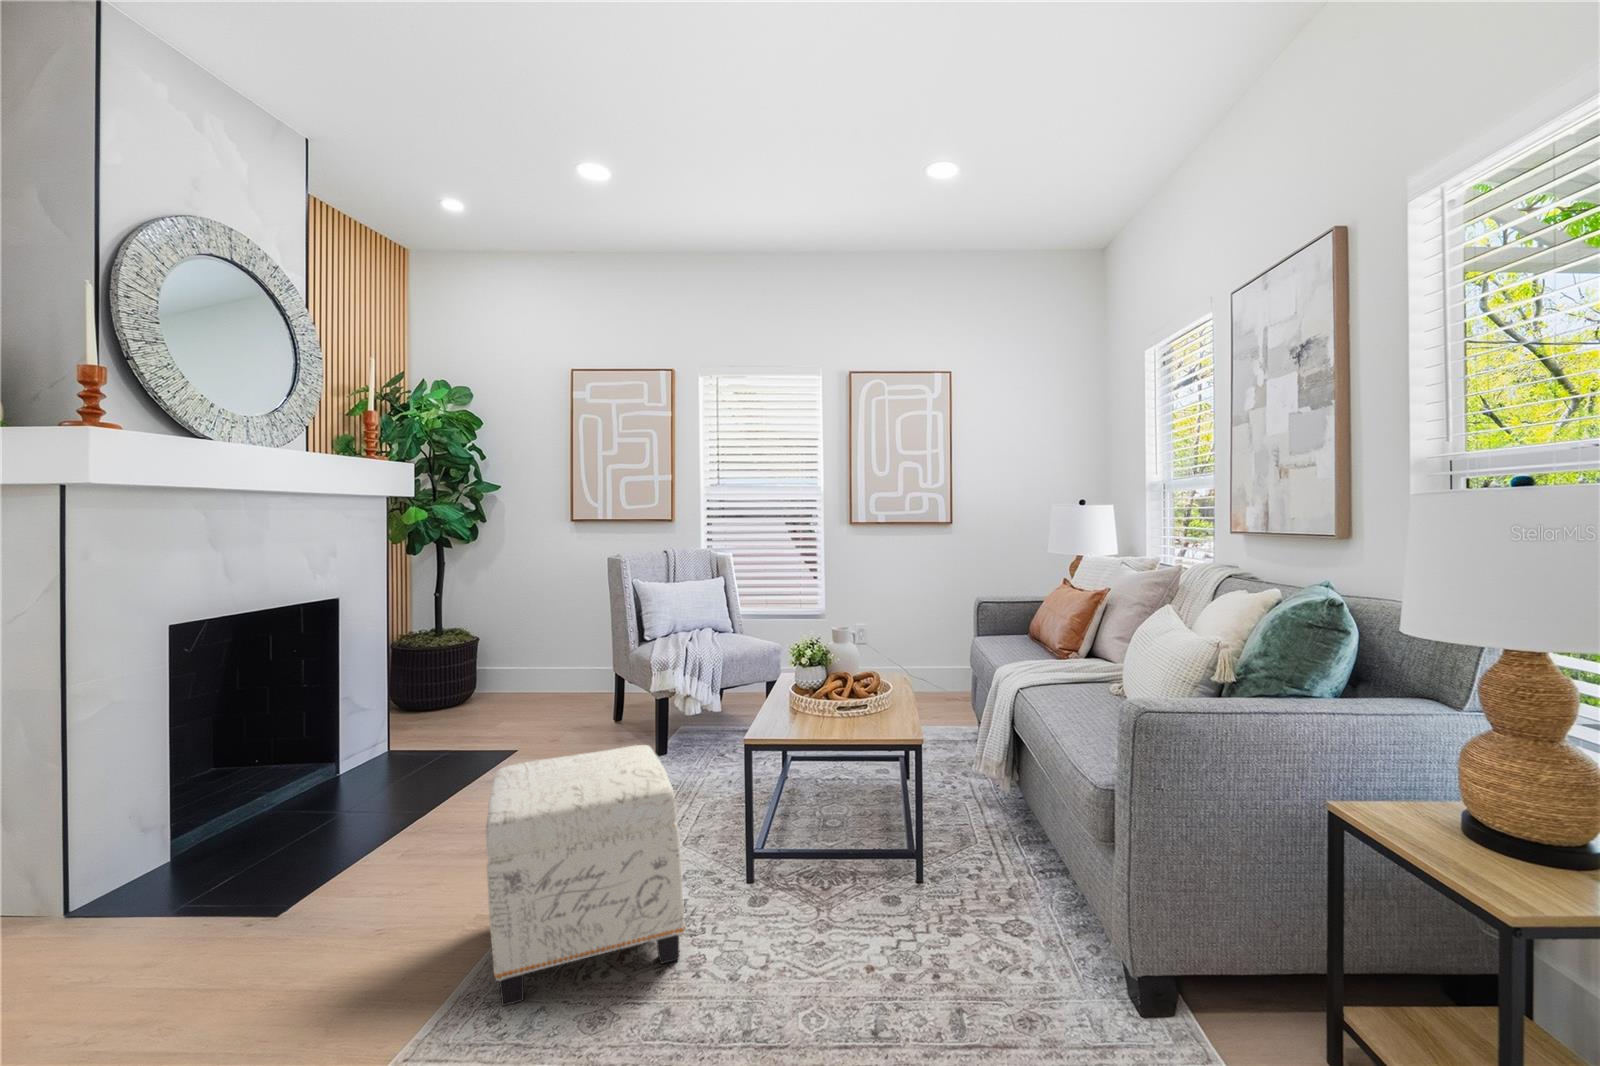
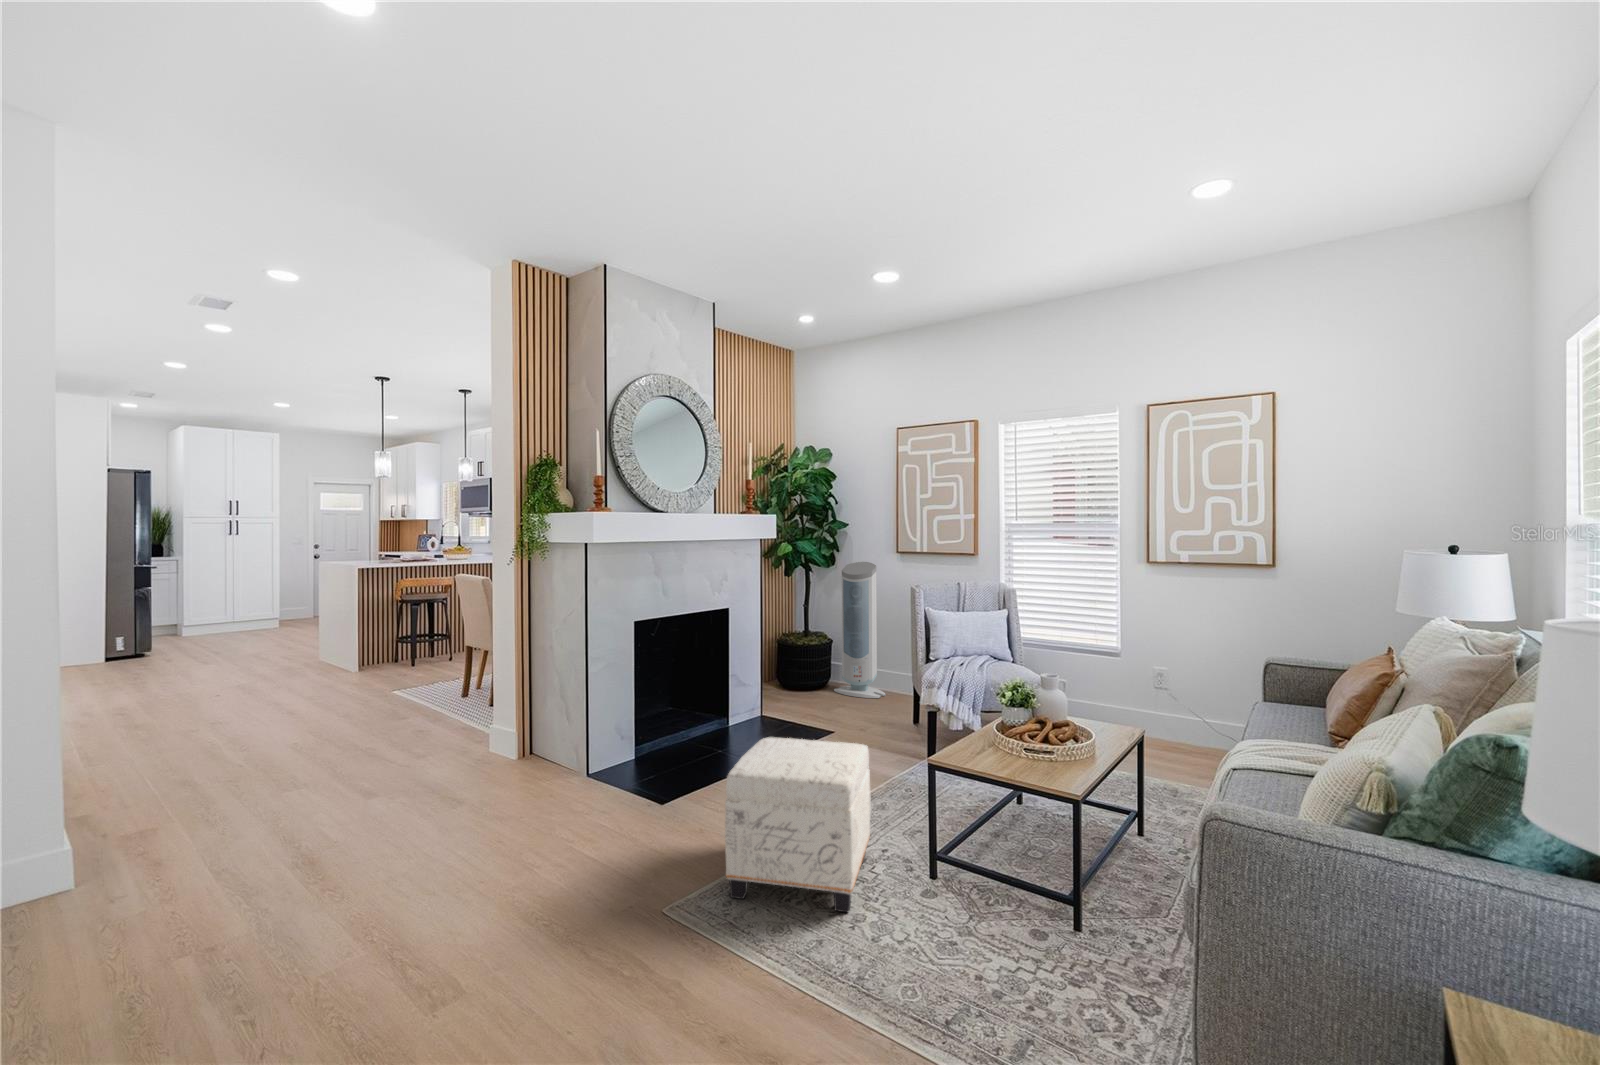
air purifier: none [488,549,558,717] -> present [834,562,886,698]

